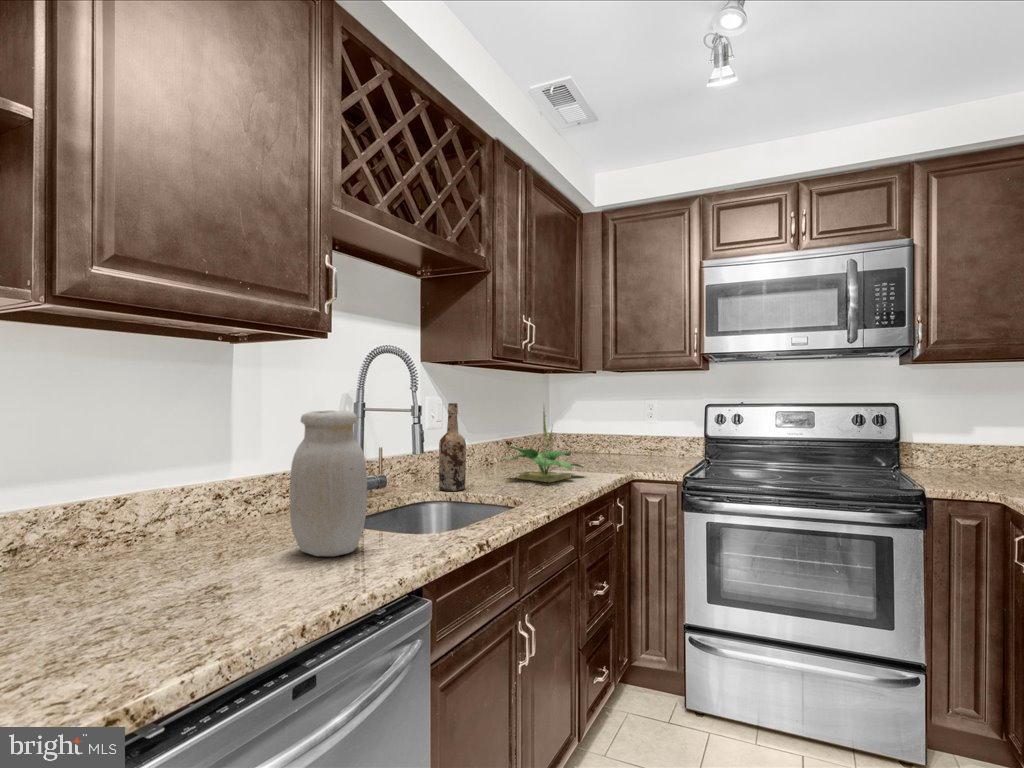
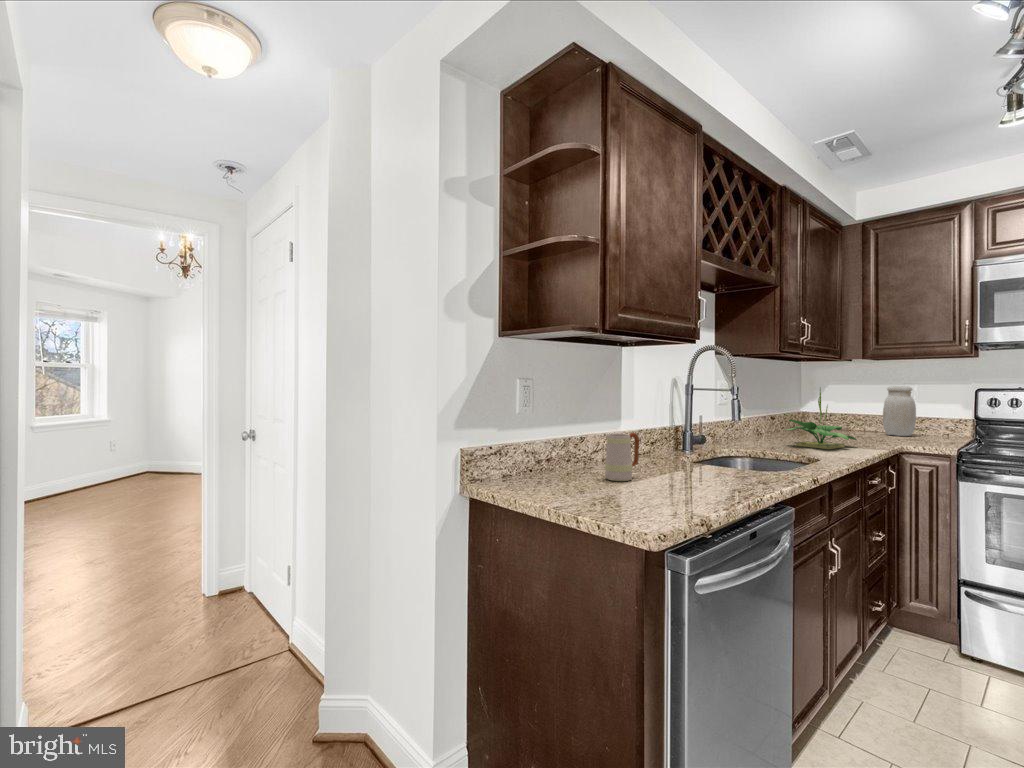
wine bottle: present [439,403,466,491] -> none [739,386,761,451]
jar: present [290,411,367,556] -> present [883,386,916,436]
mug: none [104,491,186,587] -> present [605,433,639,481]

